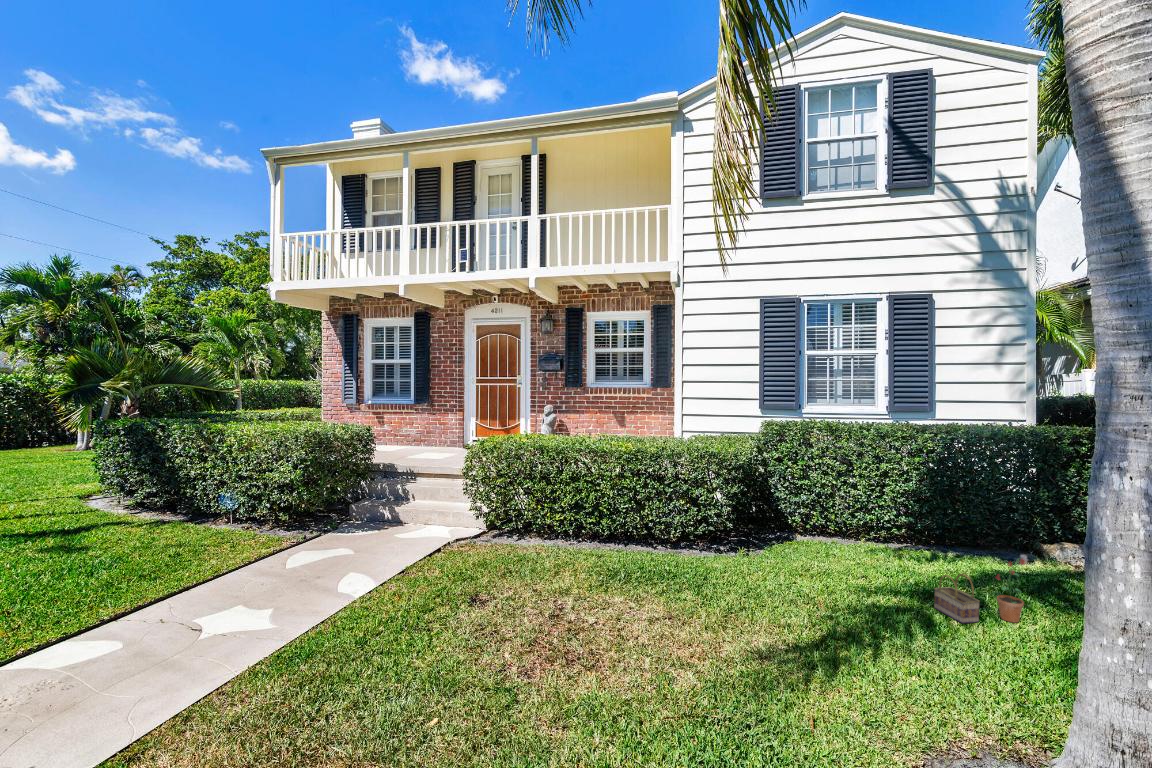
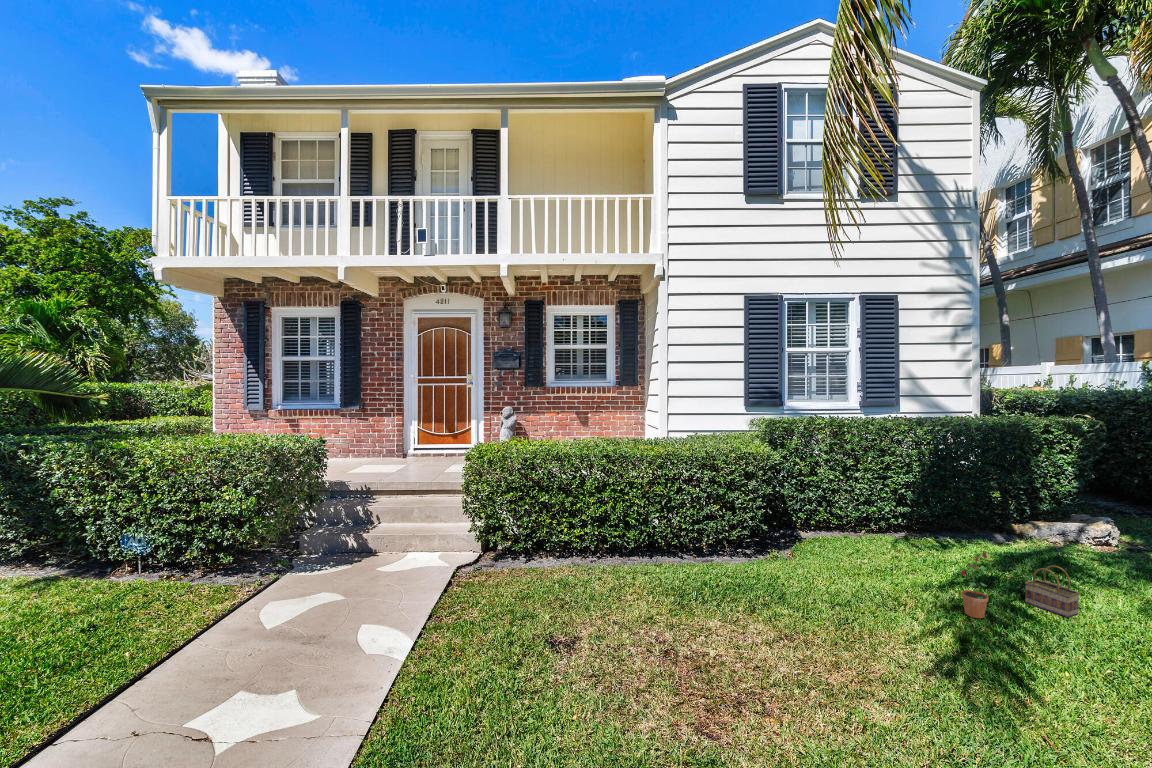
potted plant: present [996,558,1025,623] -> present [961,551,988,618]

